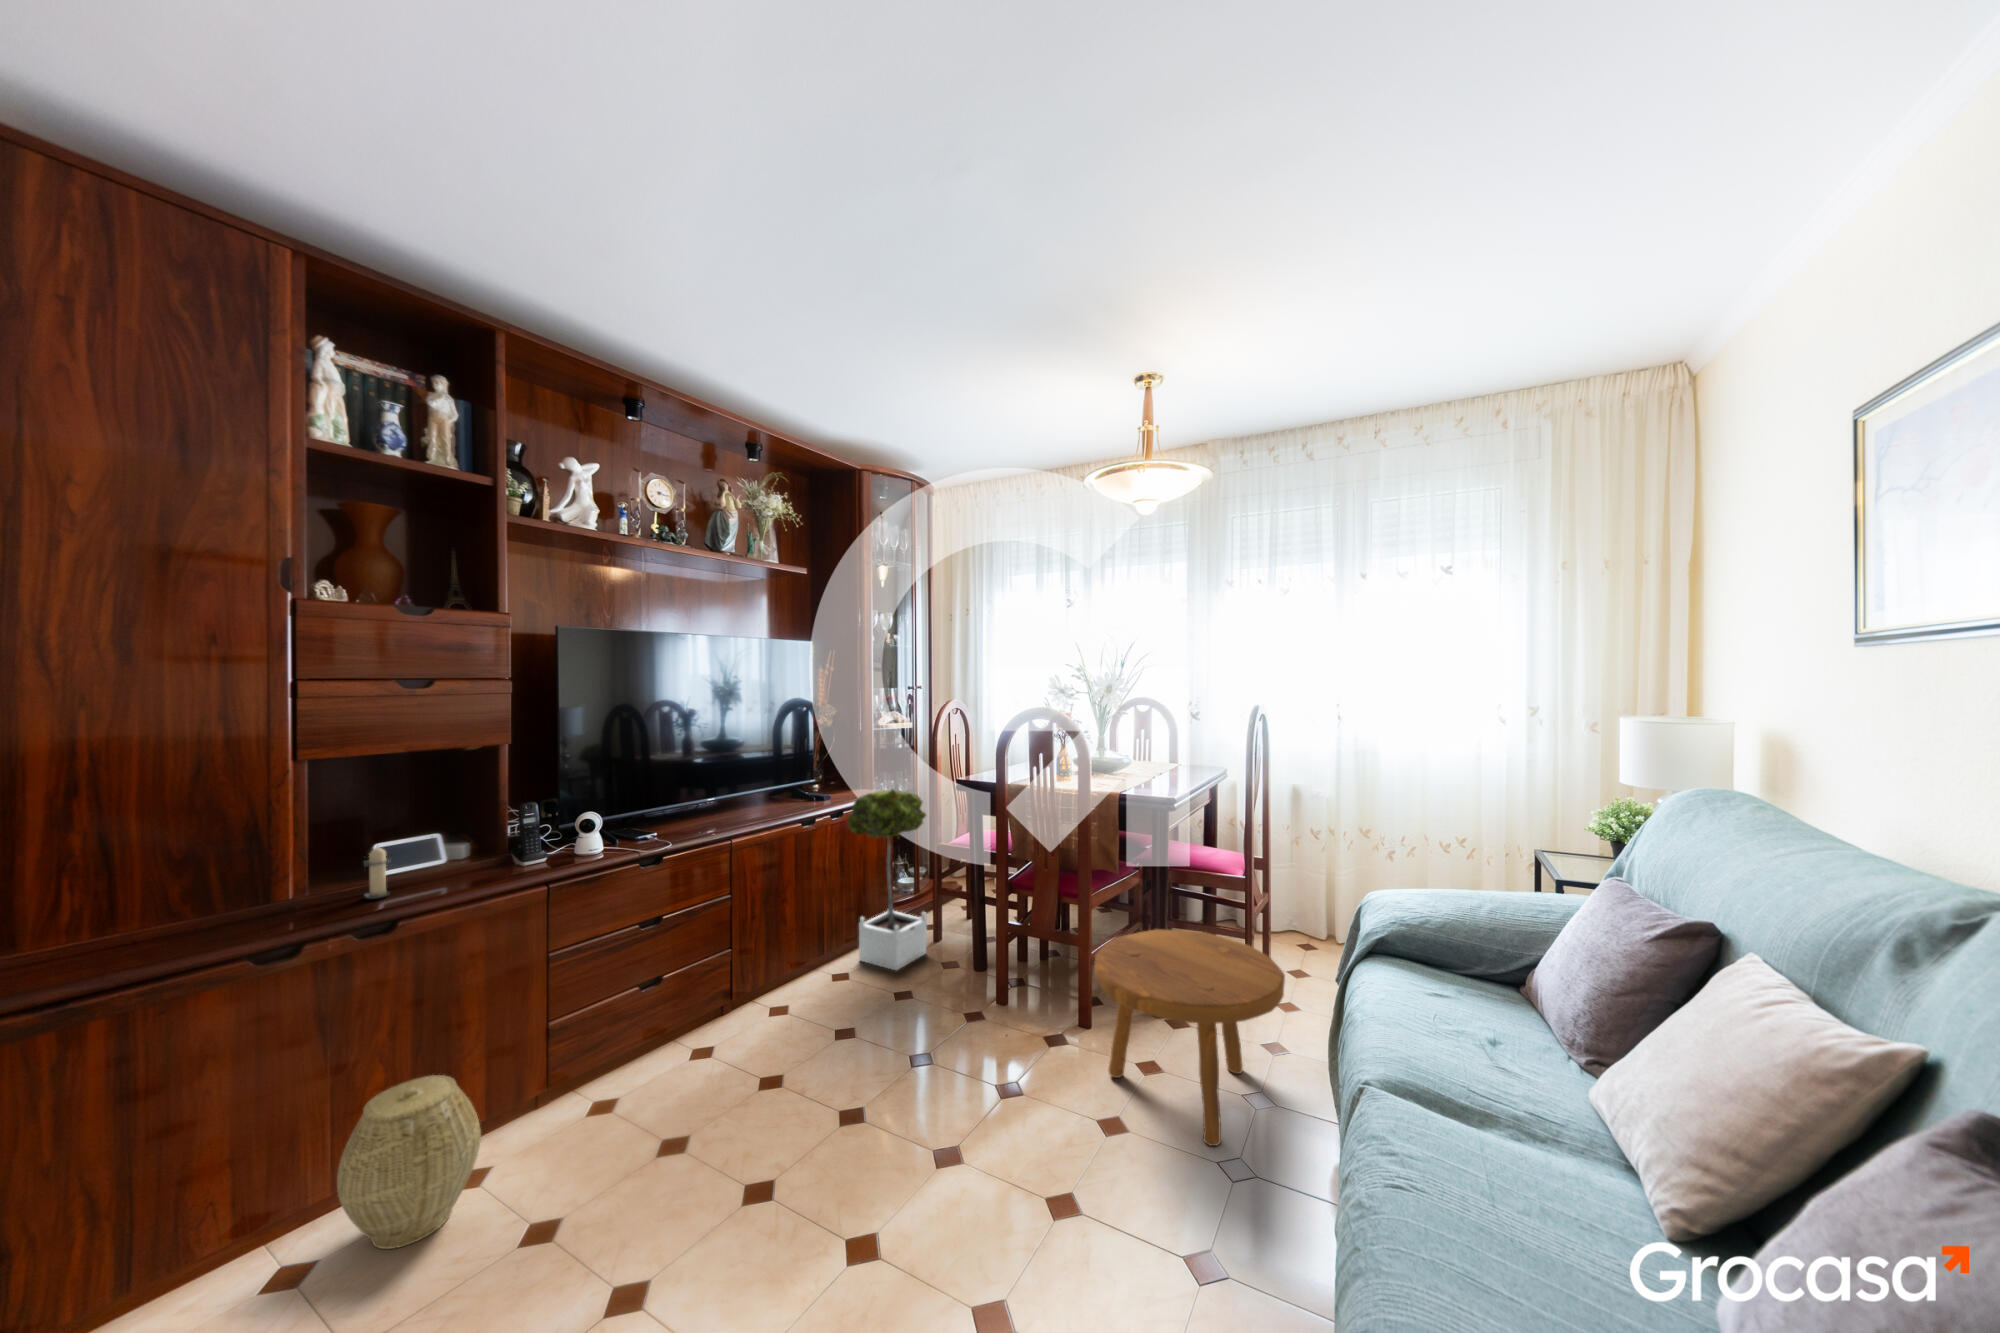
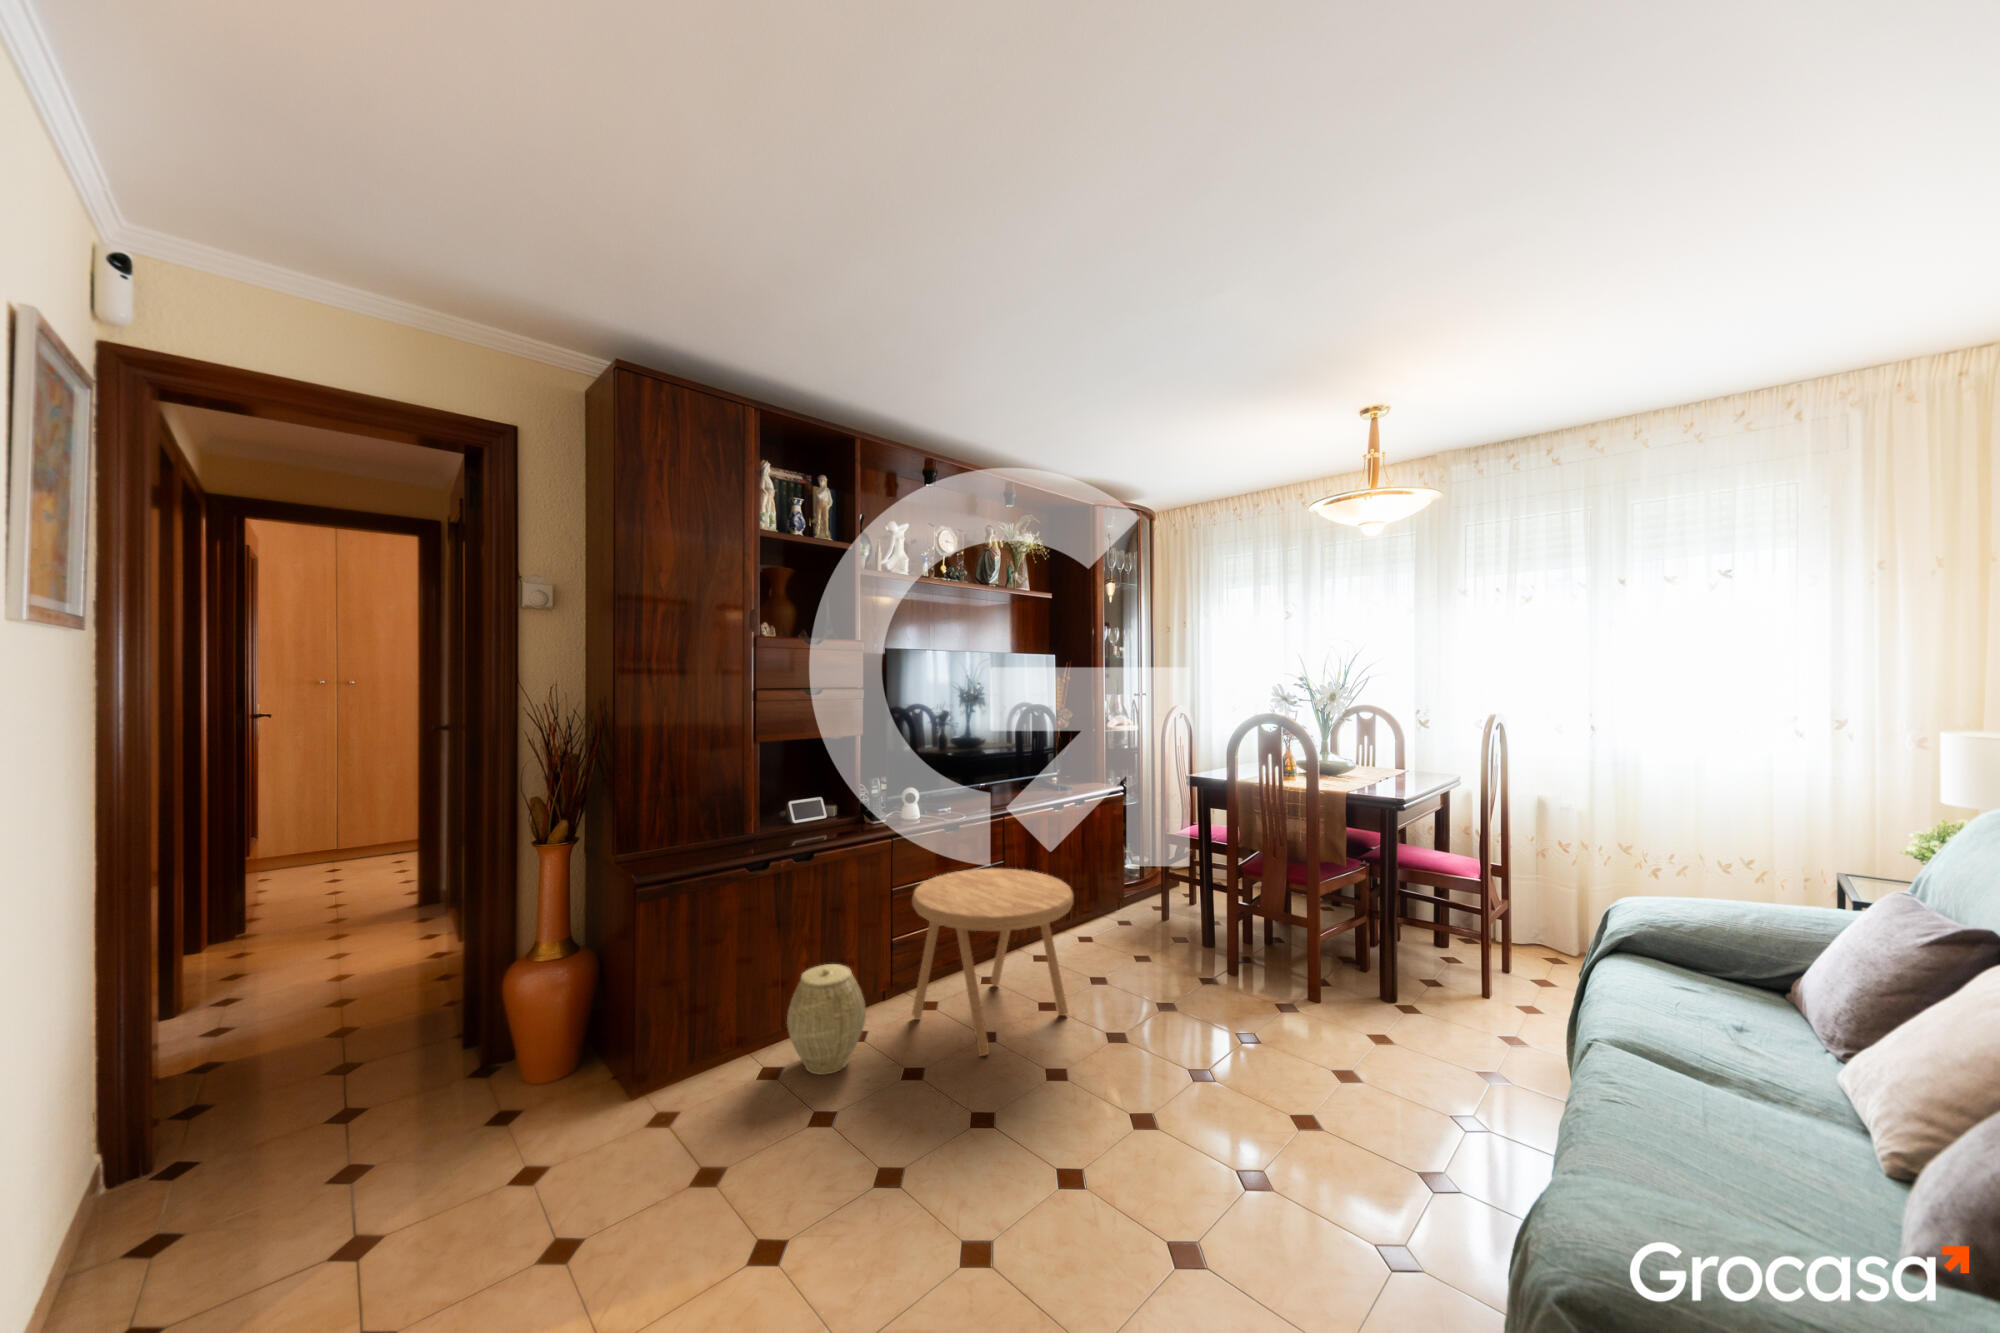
potted tree: present [847,789,927,971] -> none [1093,782,1161,940]
candle: present [364,847,391,899] -> none [784,802,803,840]
side table: none [571,906,799,1172] -> present [912,868,1073,1056]
footstool: present [1094,929,1285,1146] -> none [1328,917,1520,1105]

